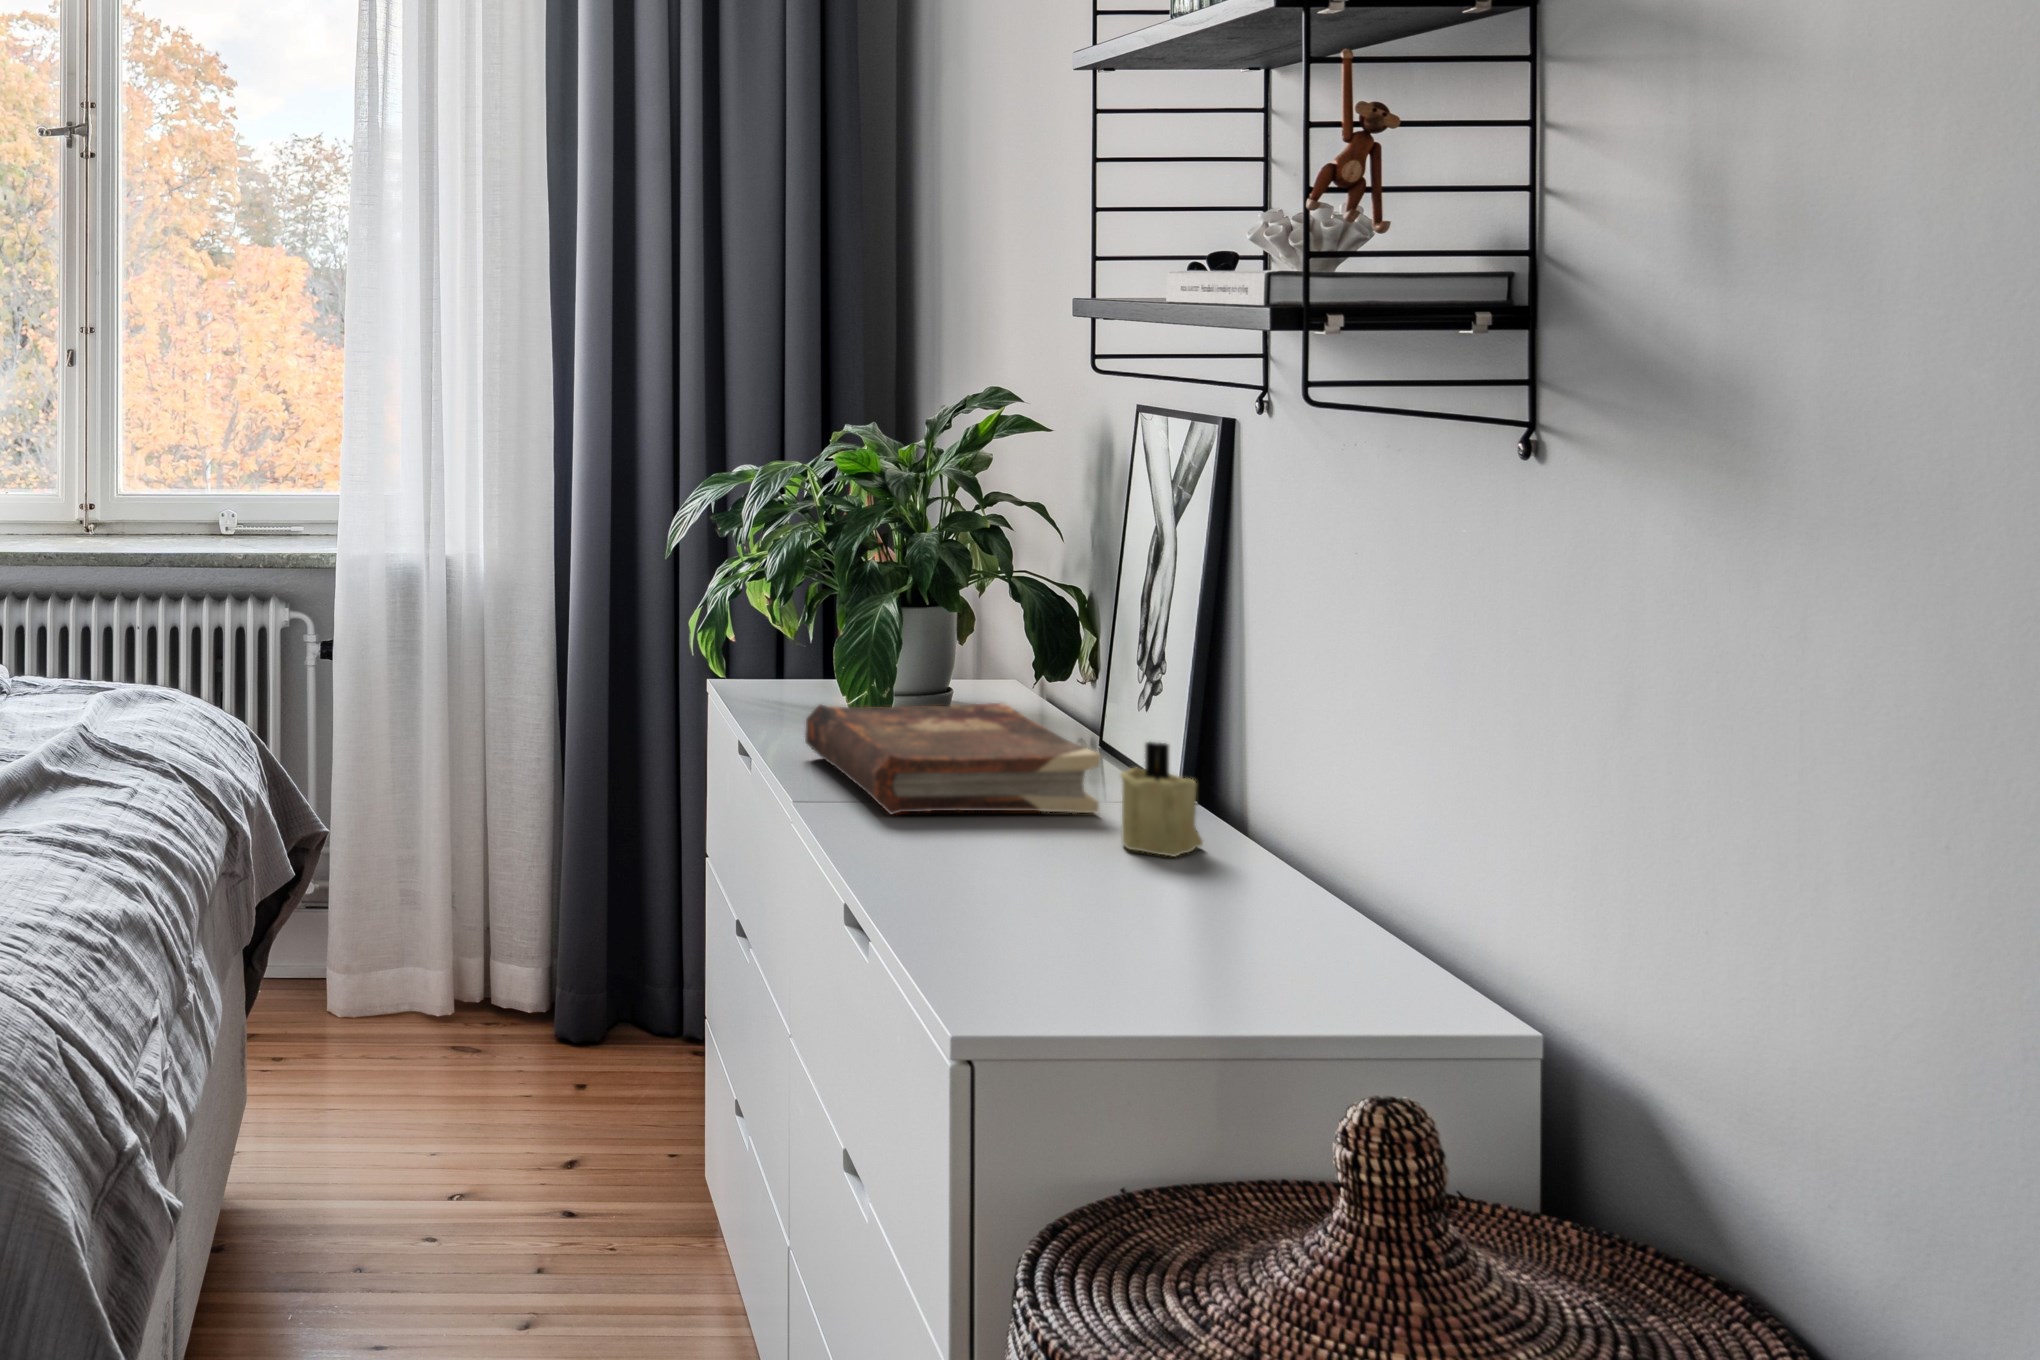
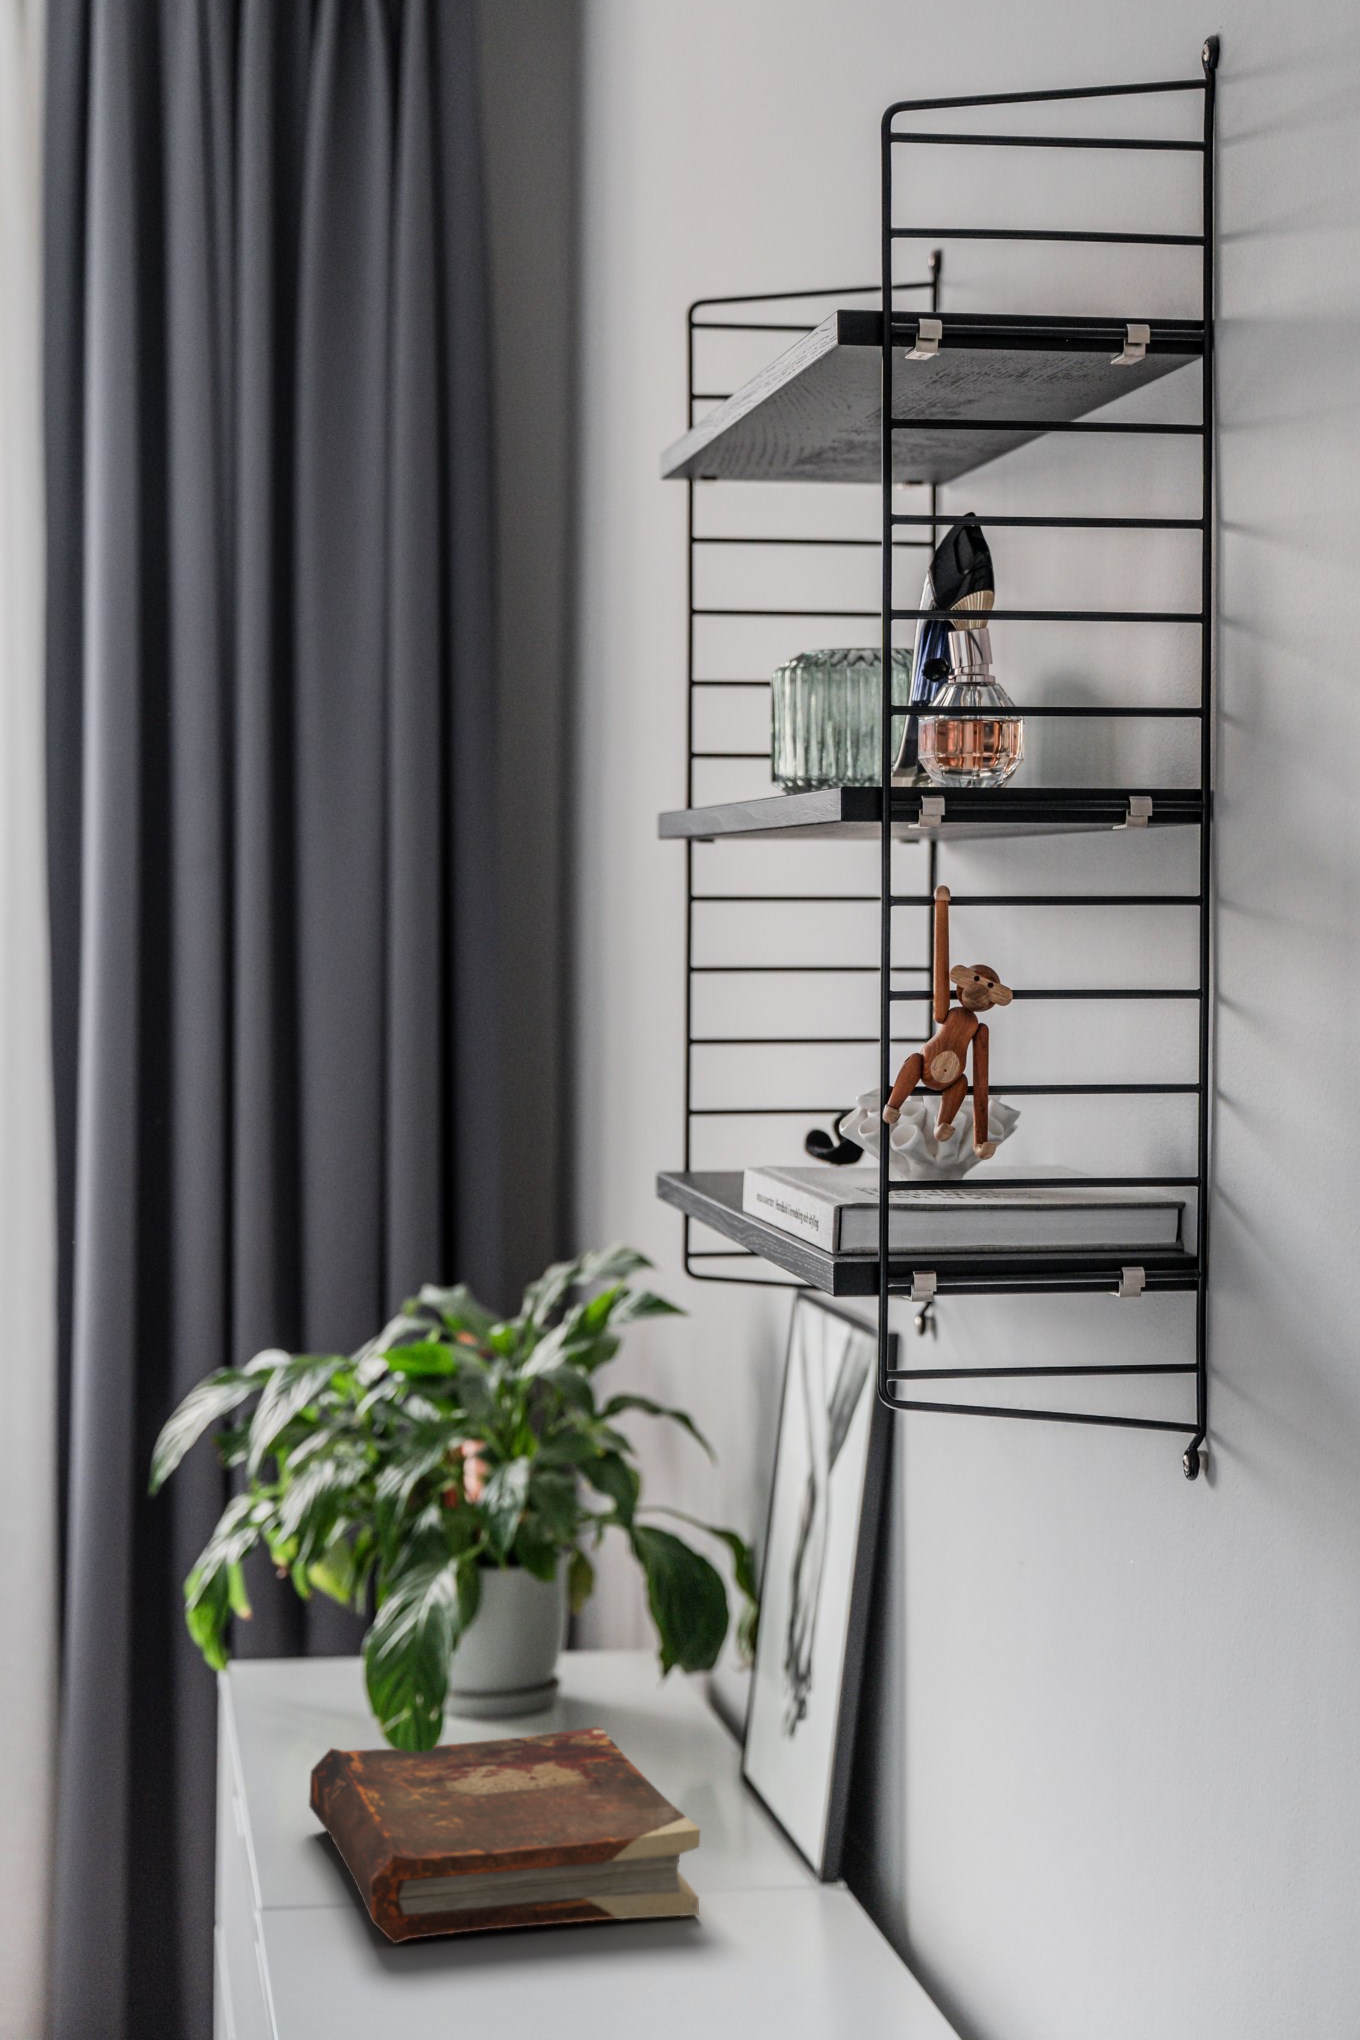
candle: present [1120,741,1203,857] -> none [711,1823,825,1997]

